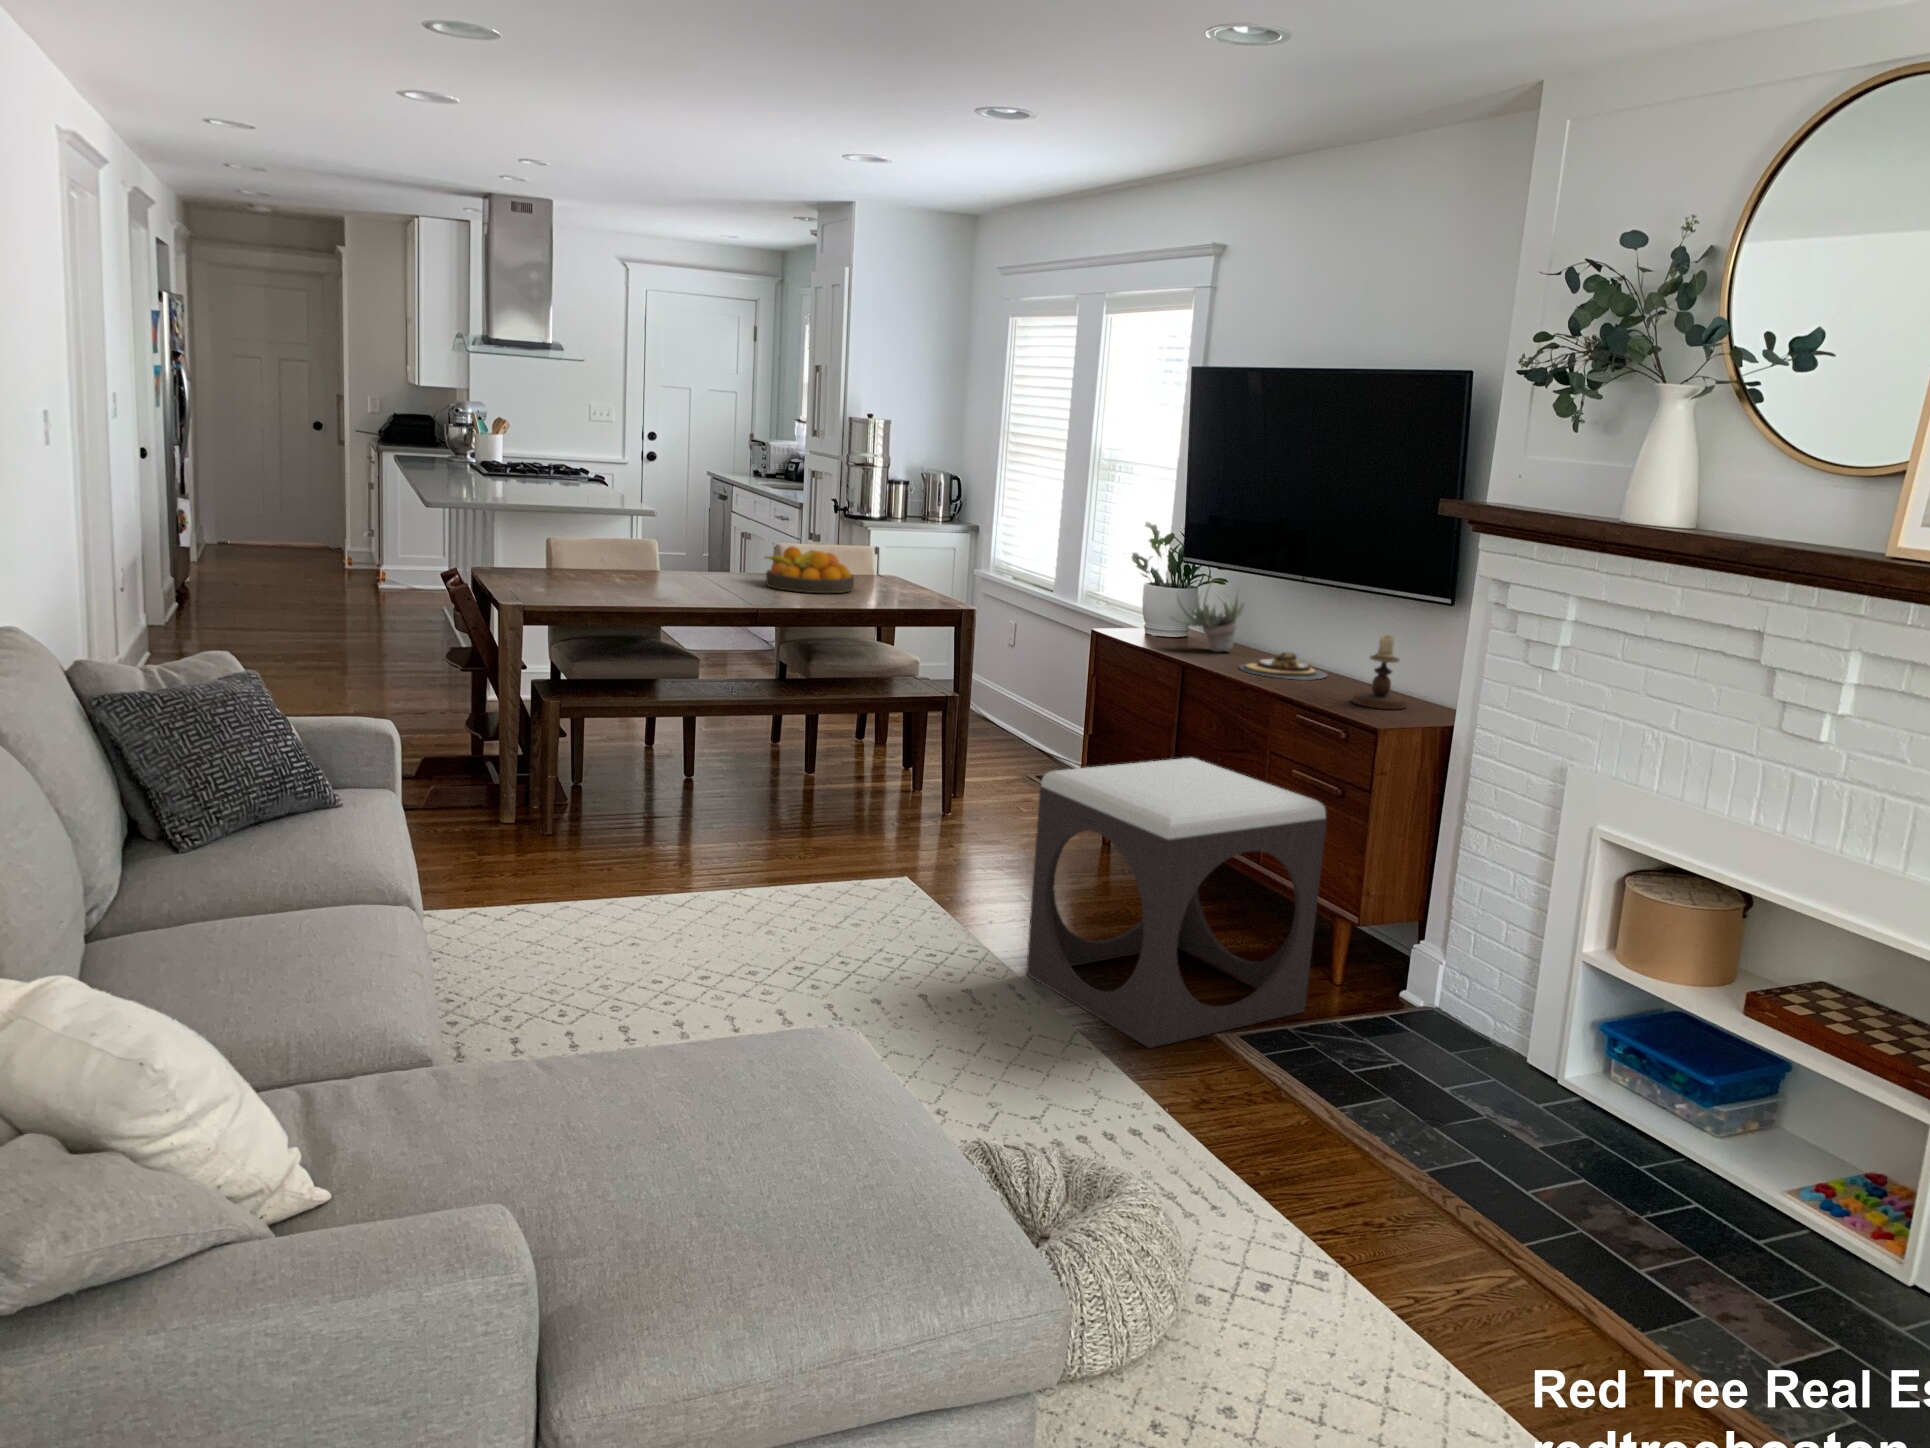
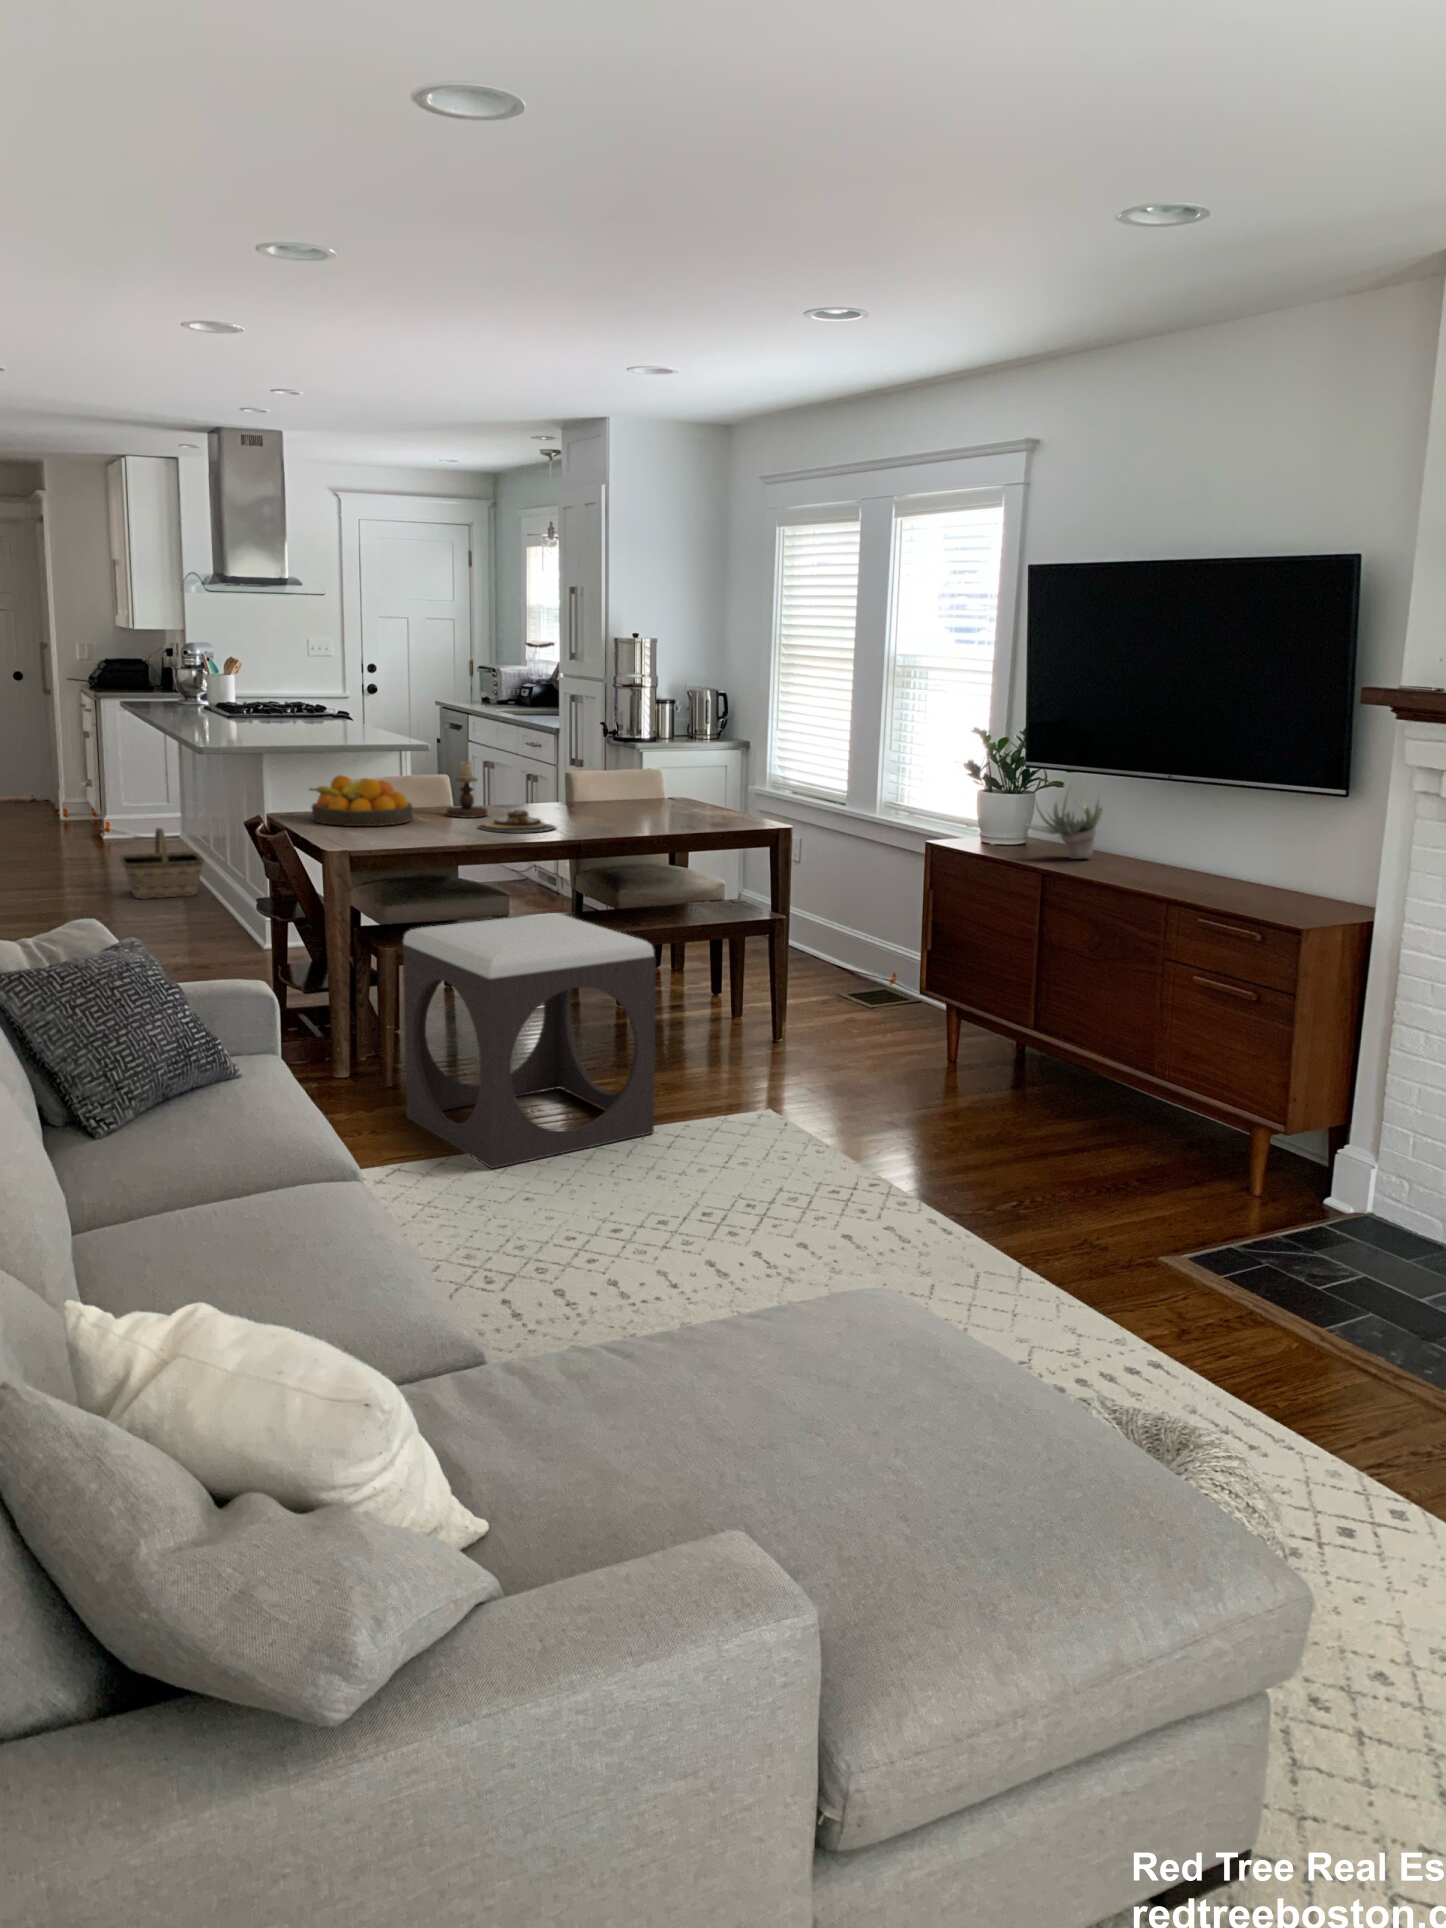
fruit bowl: present [765,546,854,593] -> present [310,775,413,826]
basket: none [379,578,457,645] -> present [120,828,204,899]
candlestick: present [1353,634,1407,709] -> present [446,761,487,818]
plate: present [1239,653,1327,680] -> present [478,810,556,832]
footstool: present [1026,758,1327,1048] -> present [403,913,656,1169]

